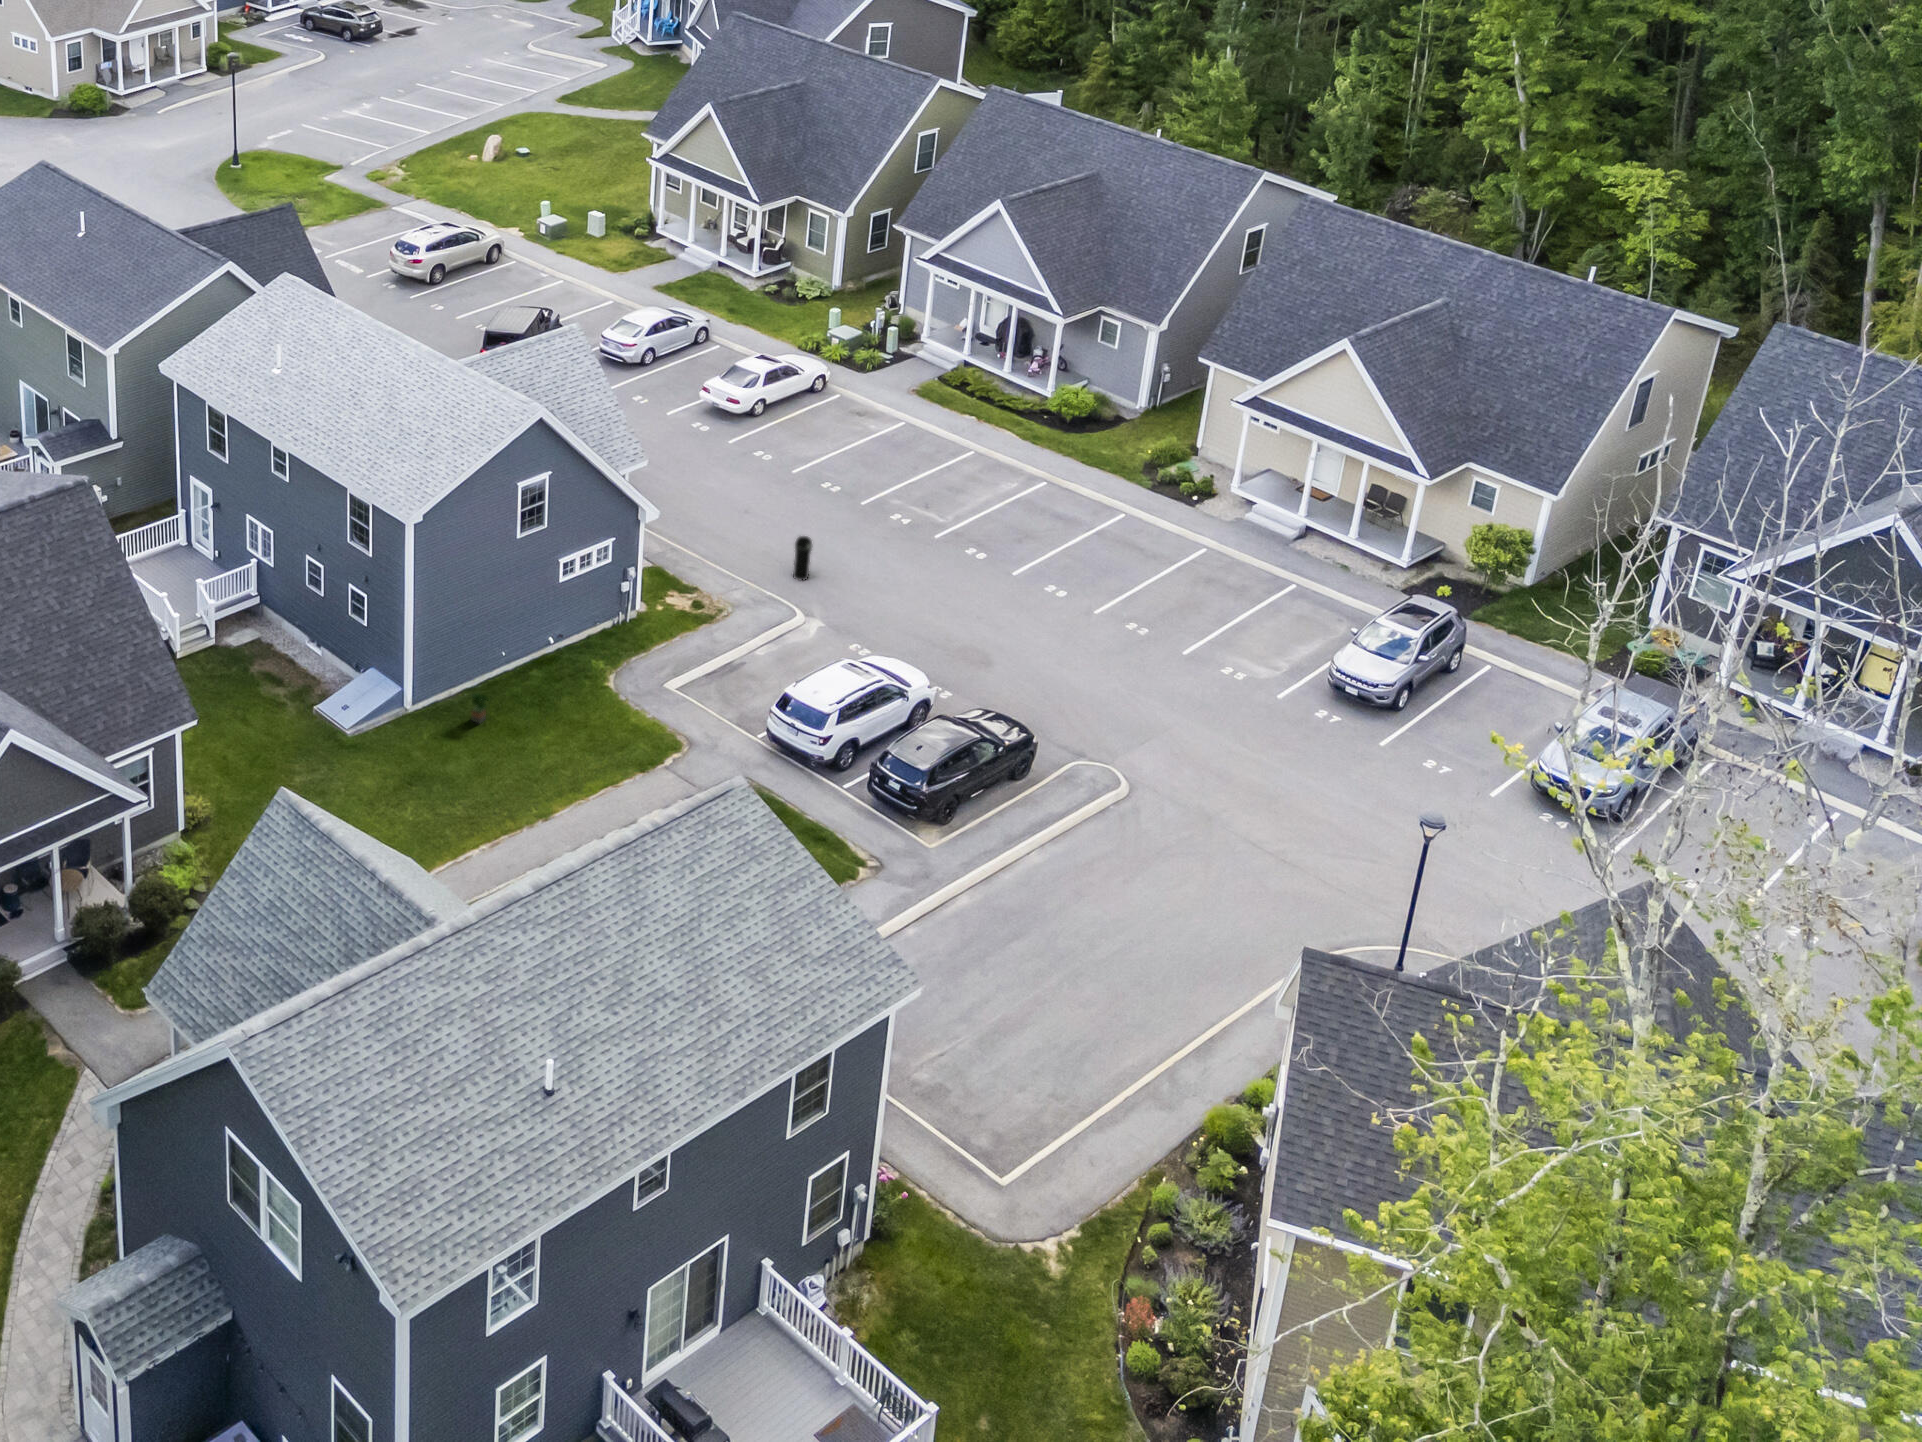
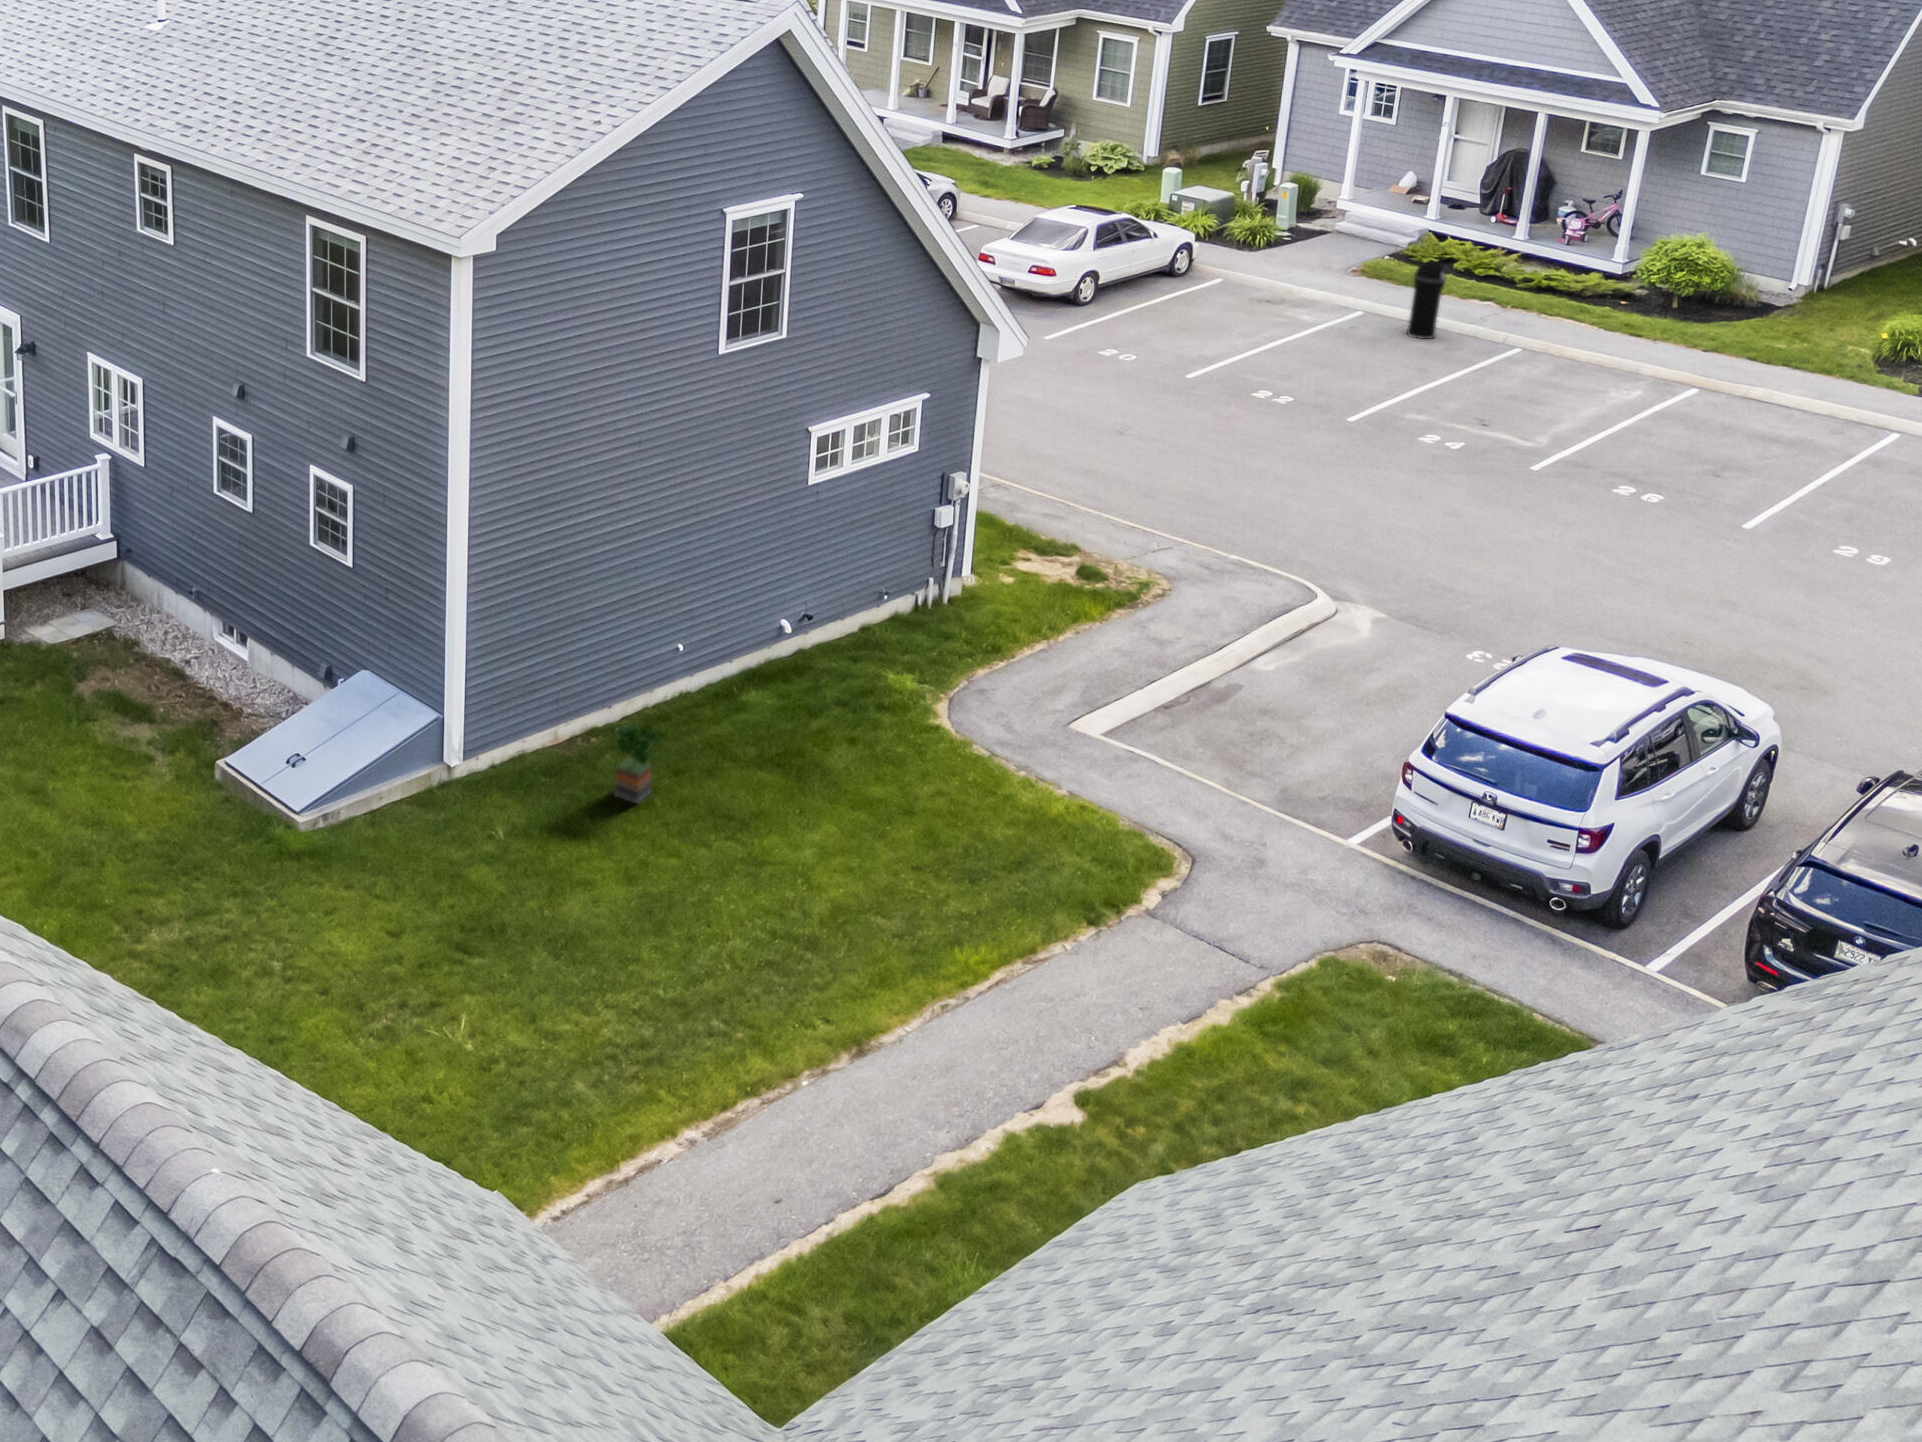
trash can: present [793,536,812,580] -> present [1407,262,1446,339]

